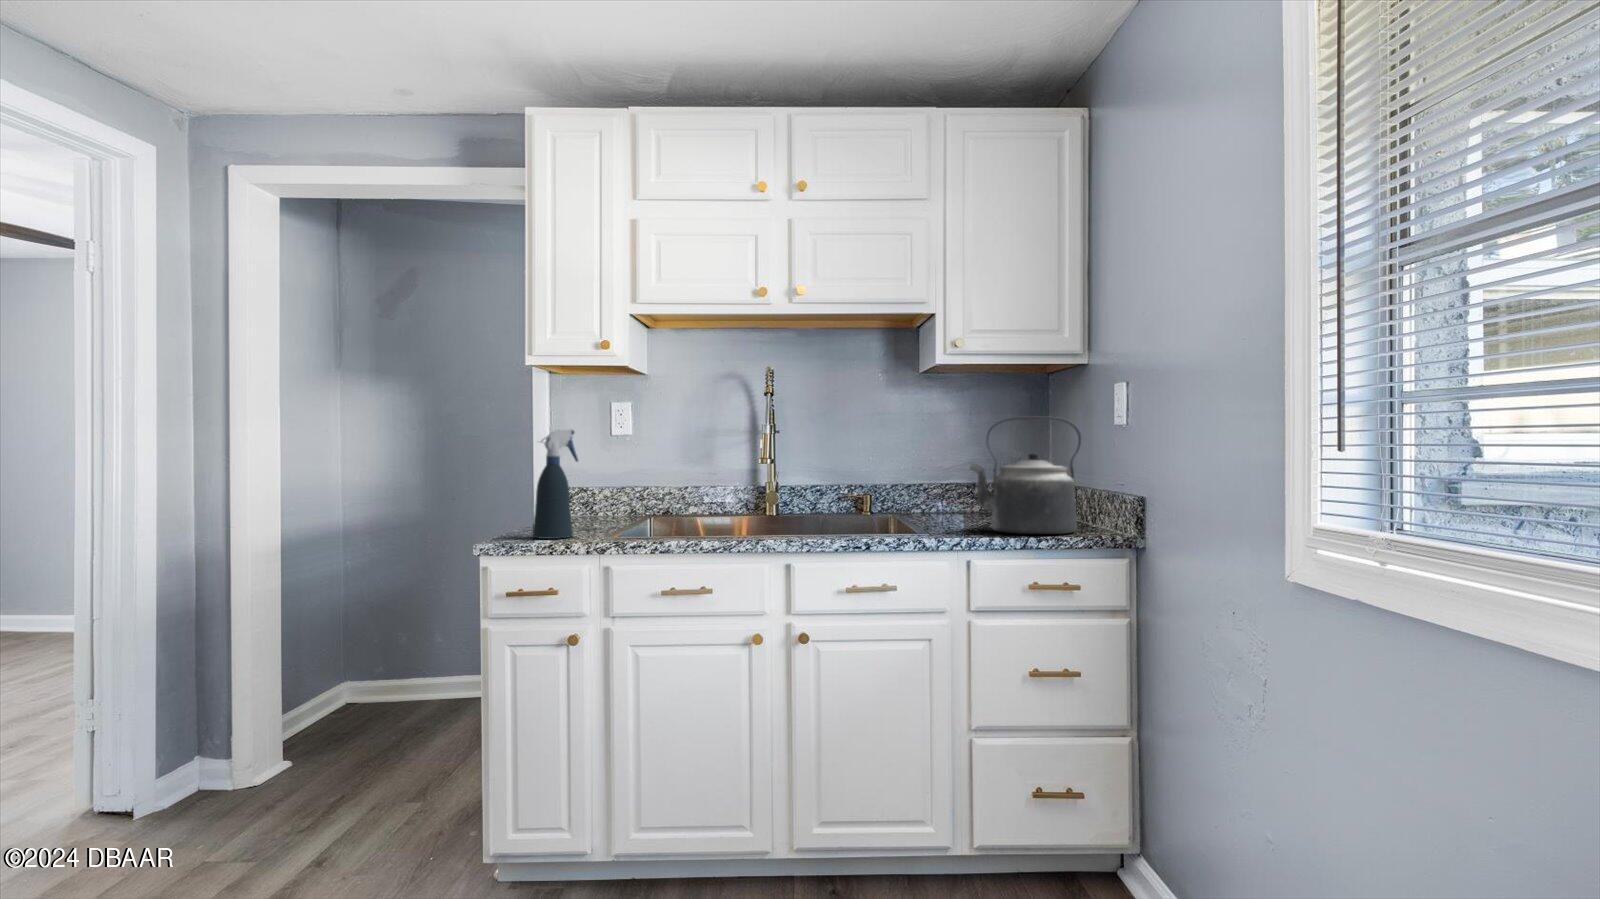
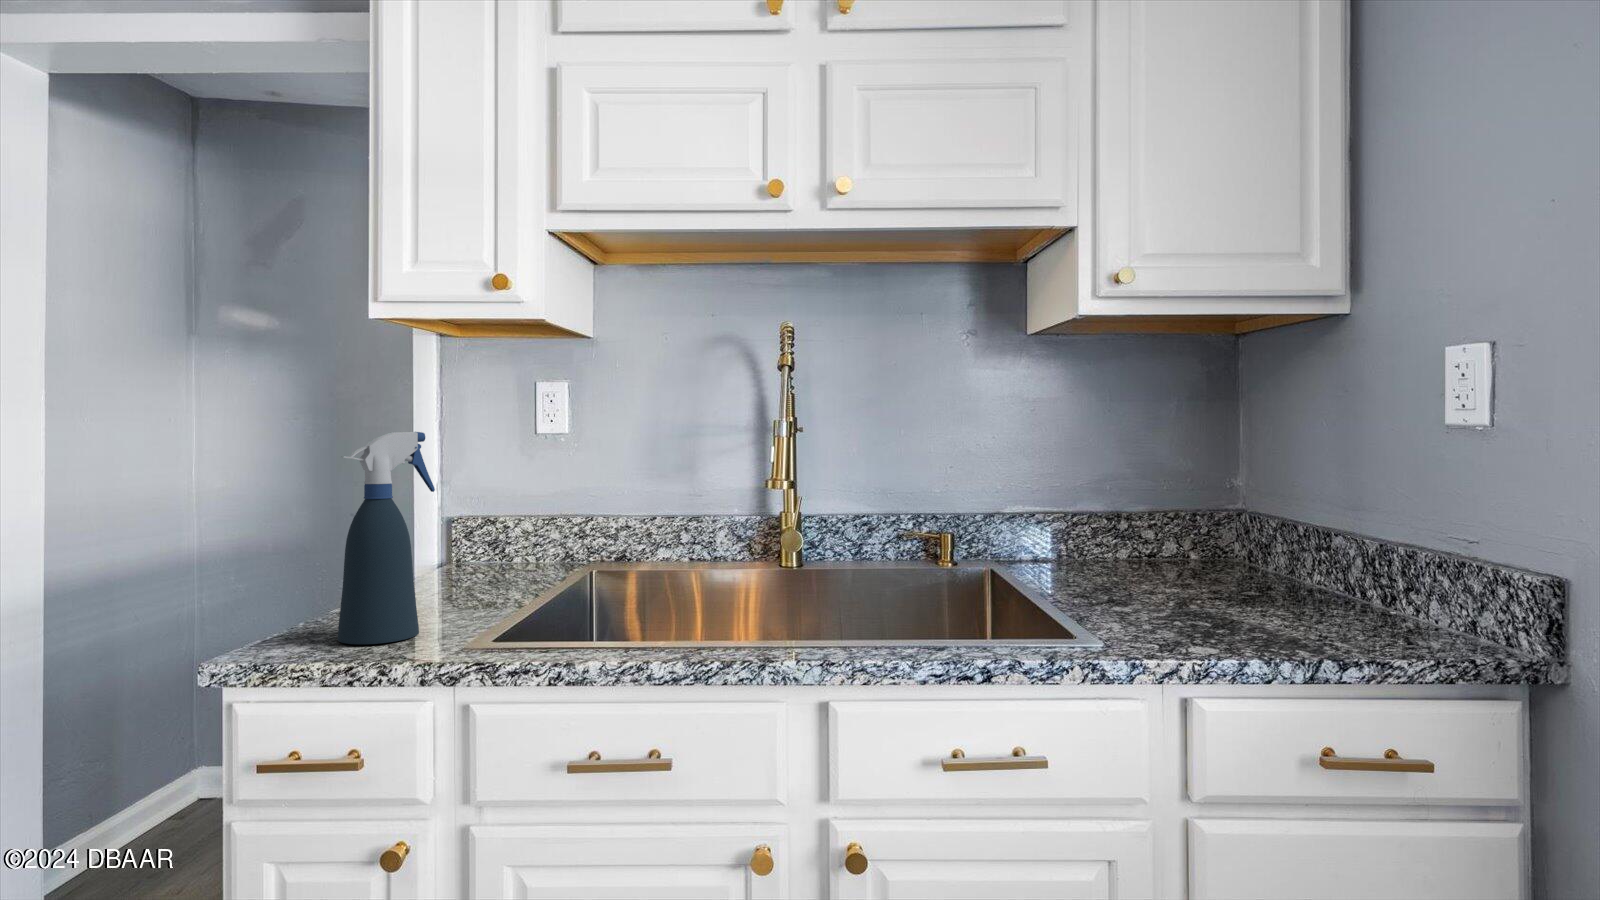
kettle: present [970,417,1081,534] -> none [1164,410,1392,644]

